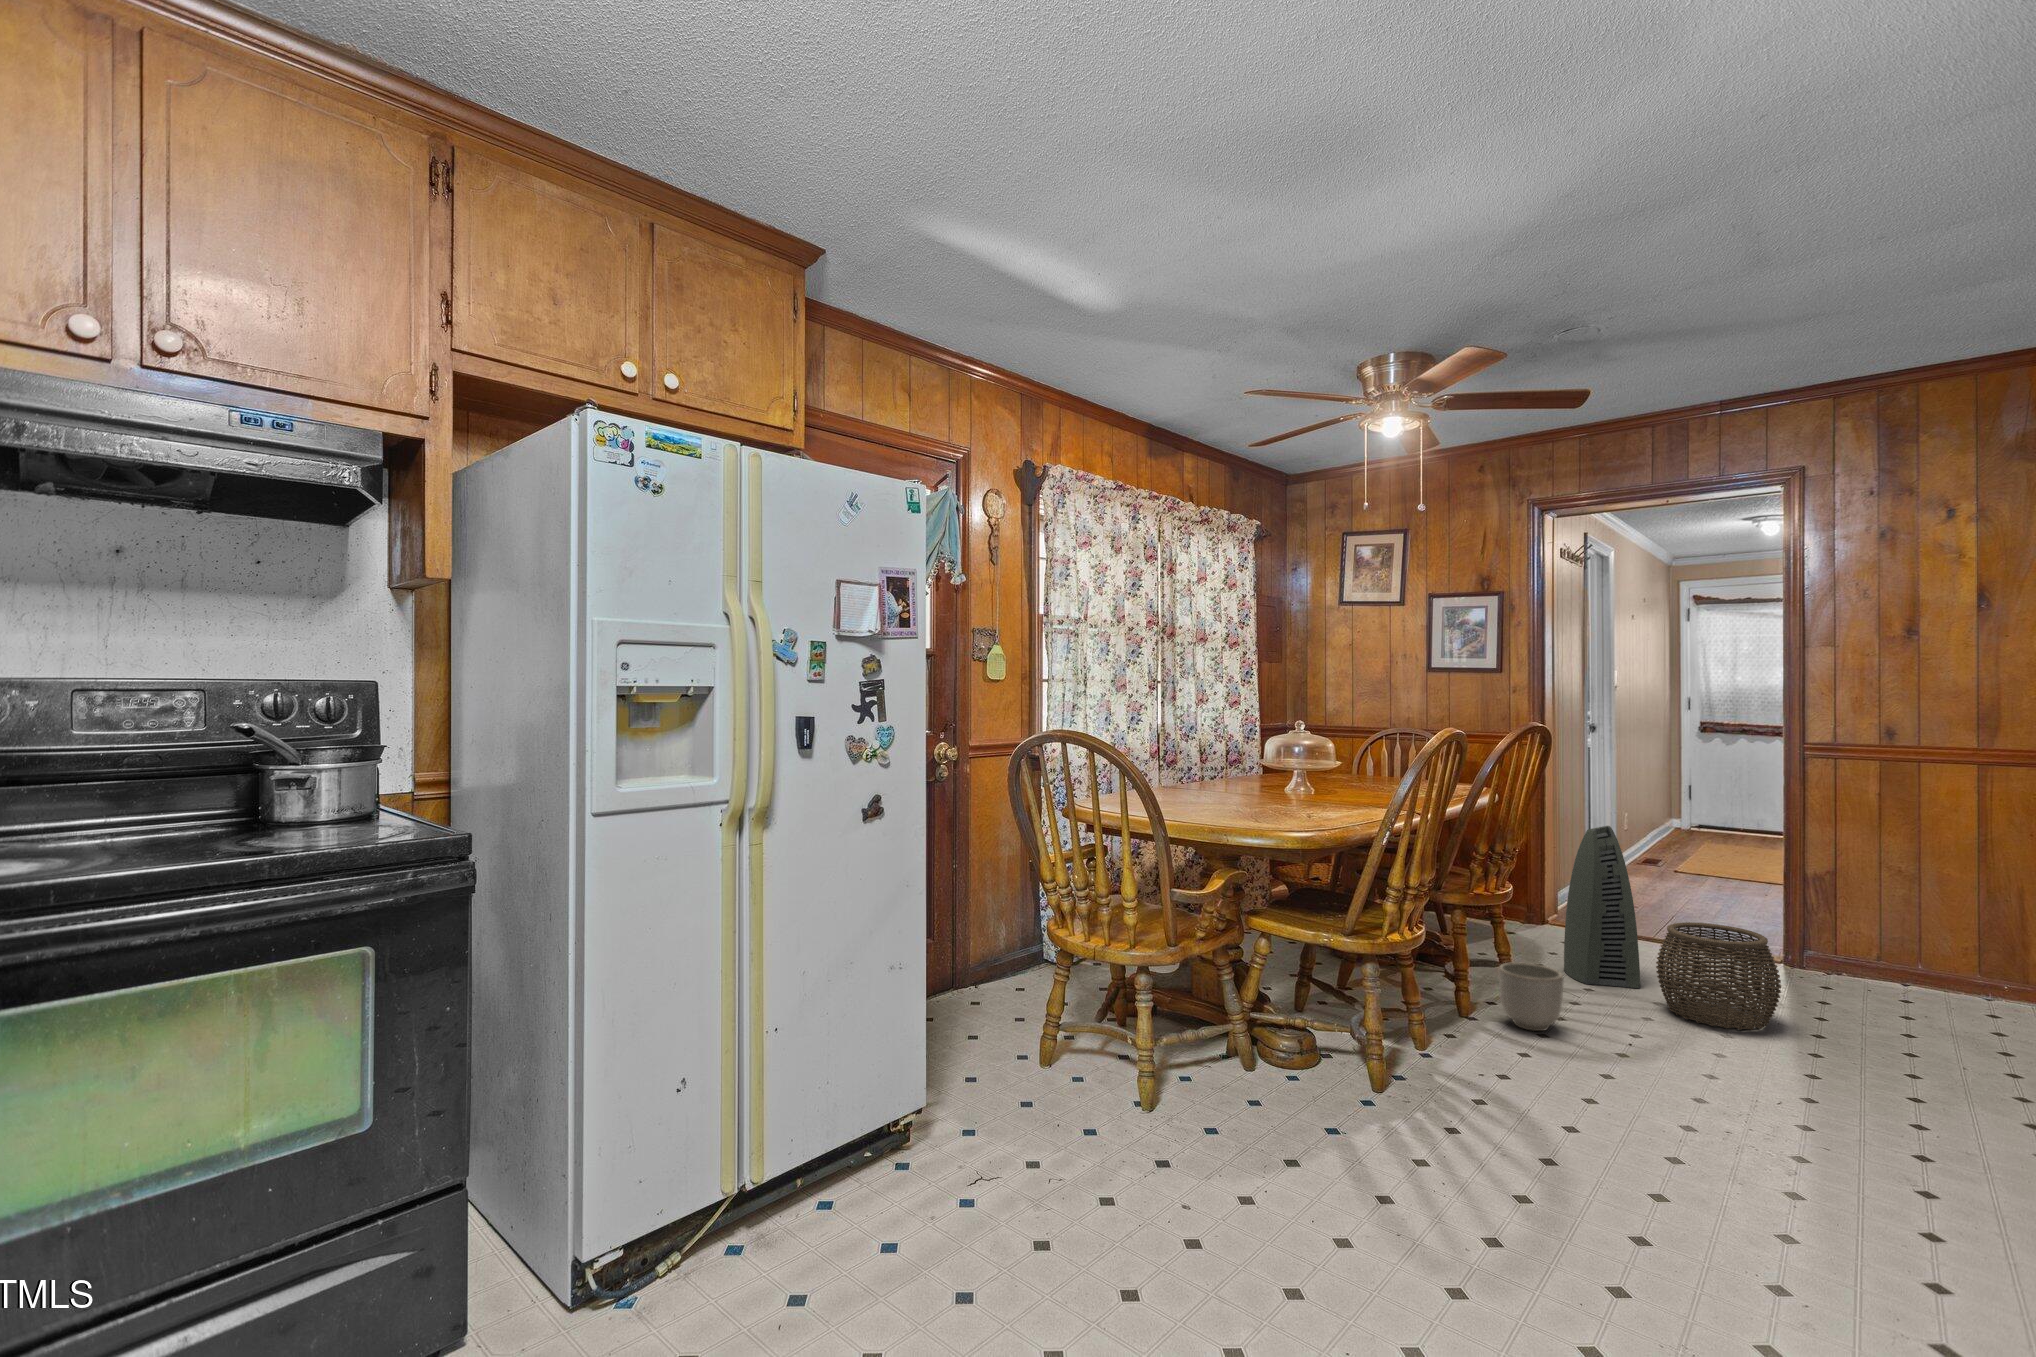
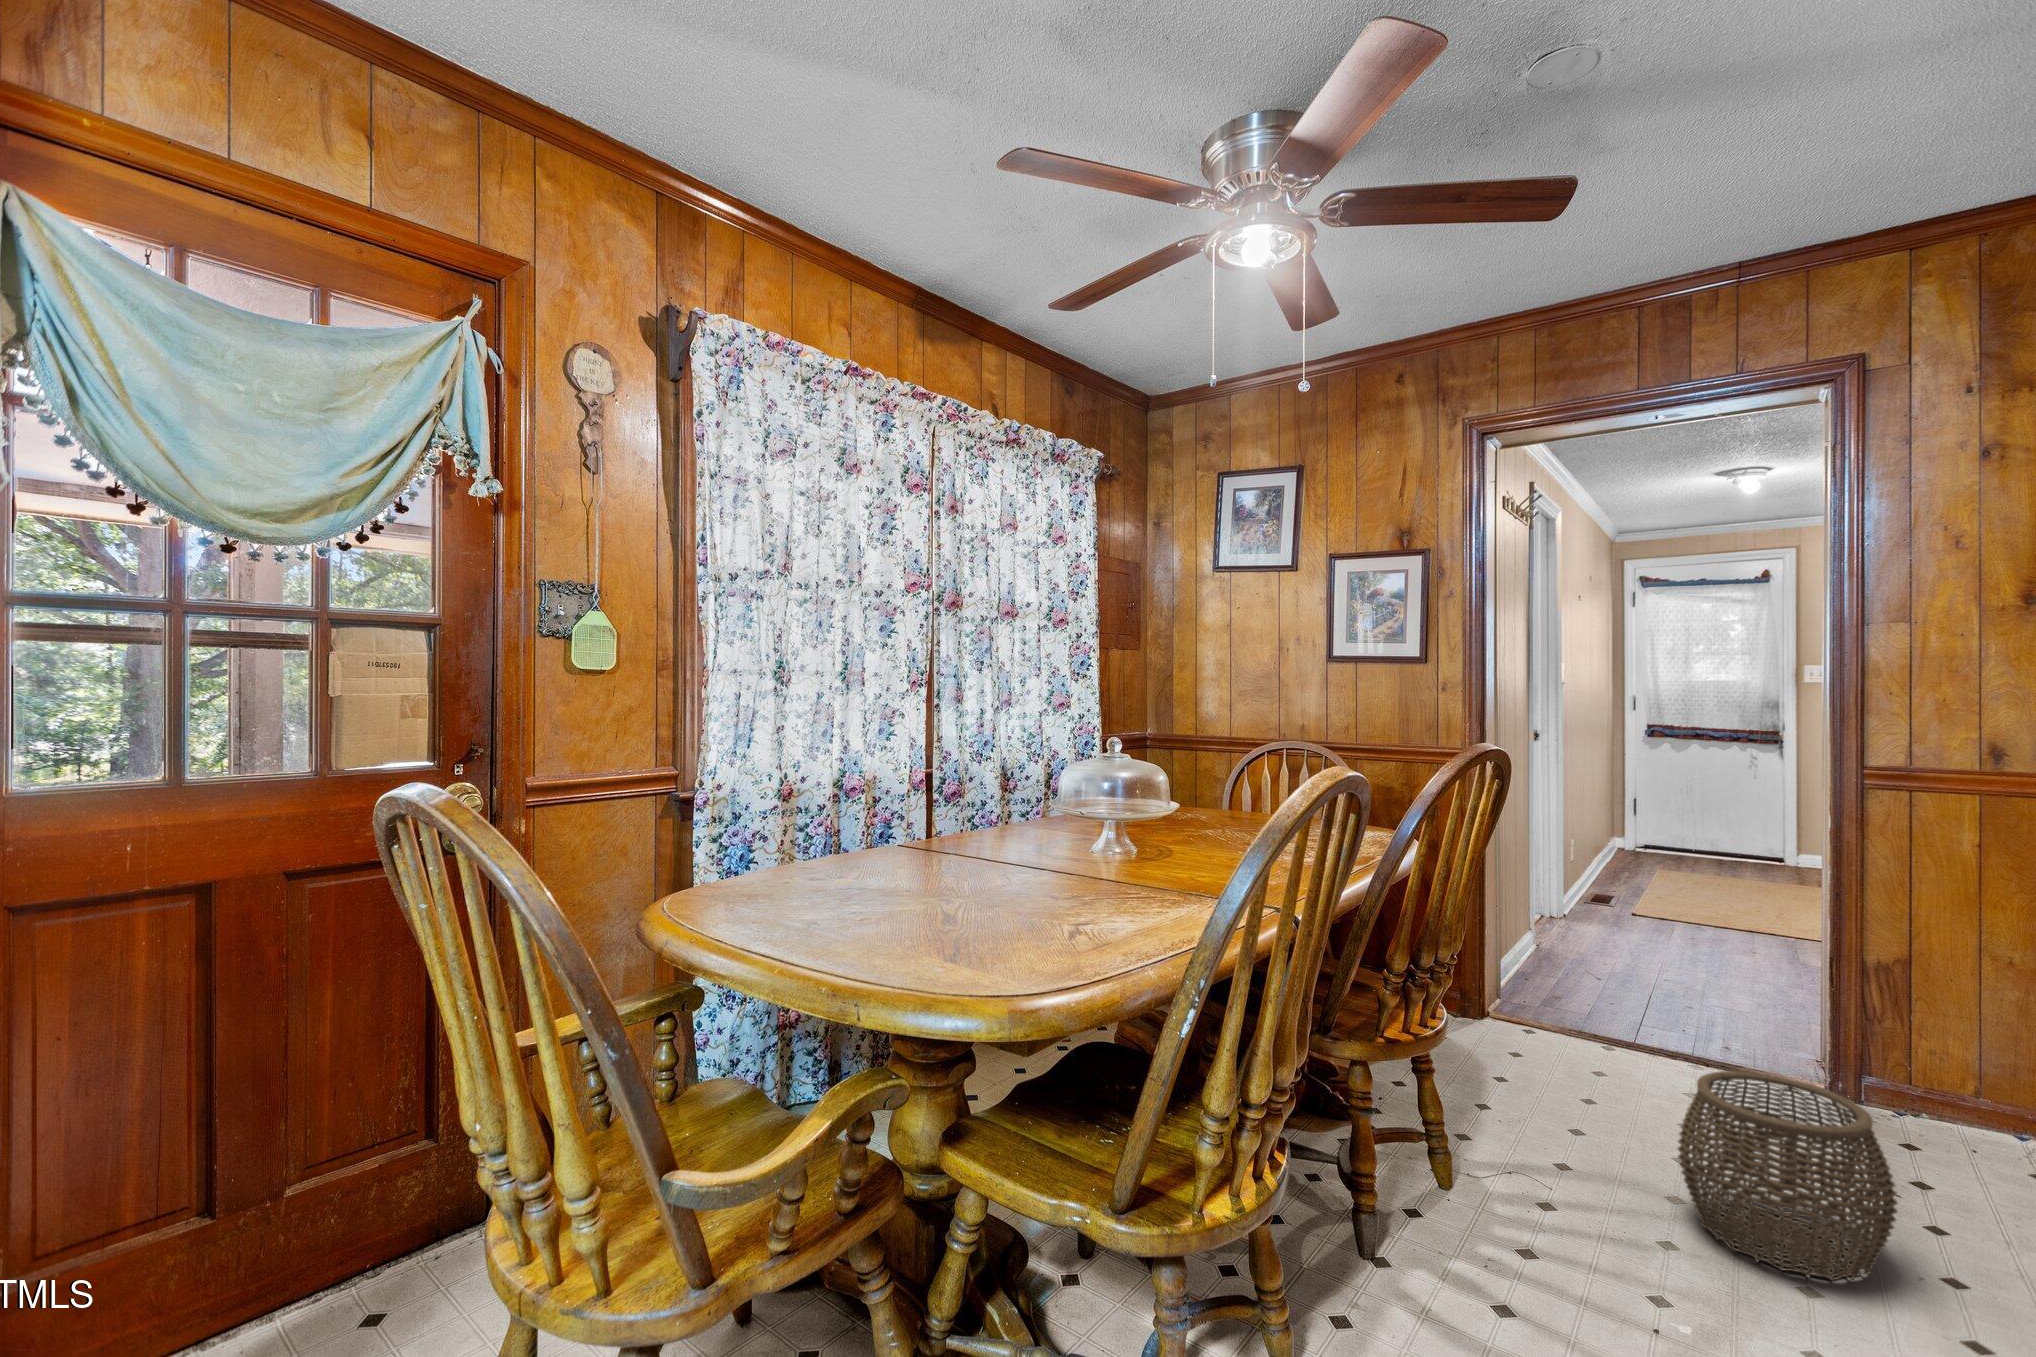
air purifier: present [1564,826,1640,988] -> none [1521,899,1642,1166]
planter: present [1498,962,1564,1031] -> none [1426,1160,1539,1299]

